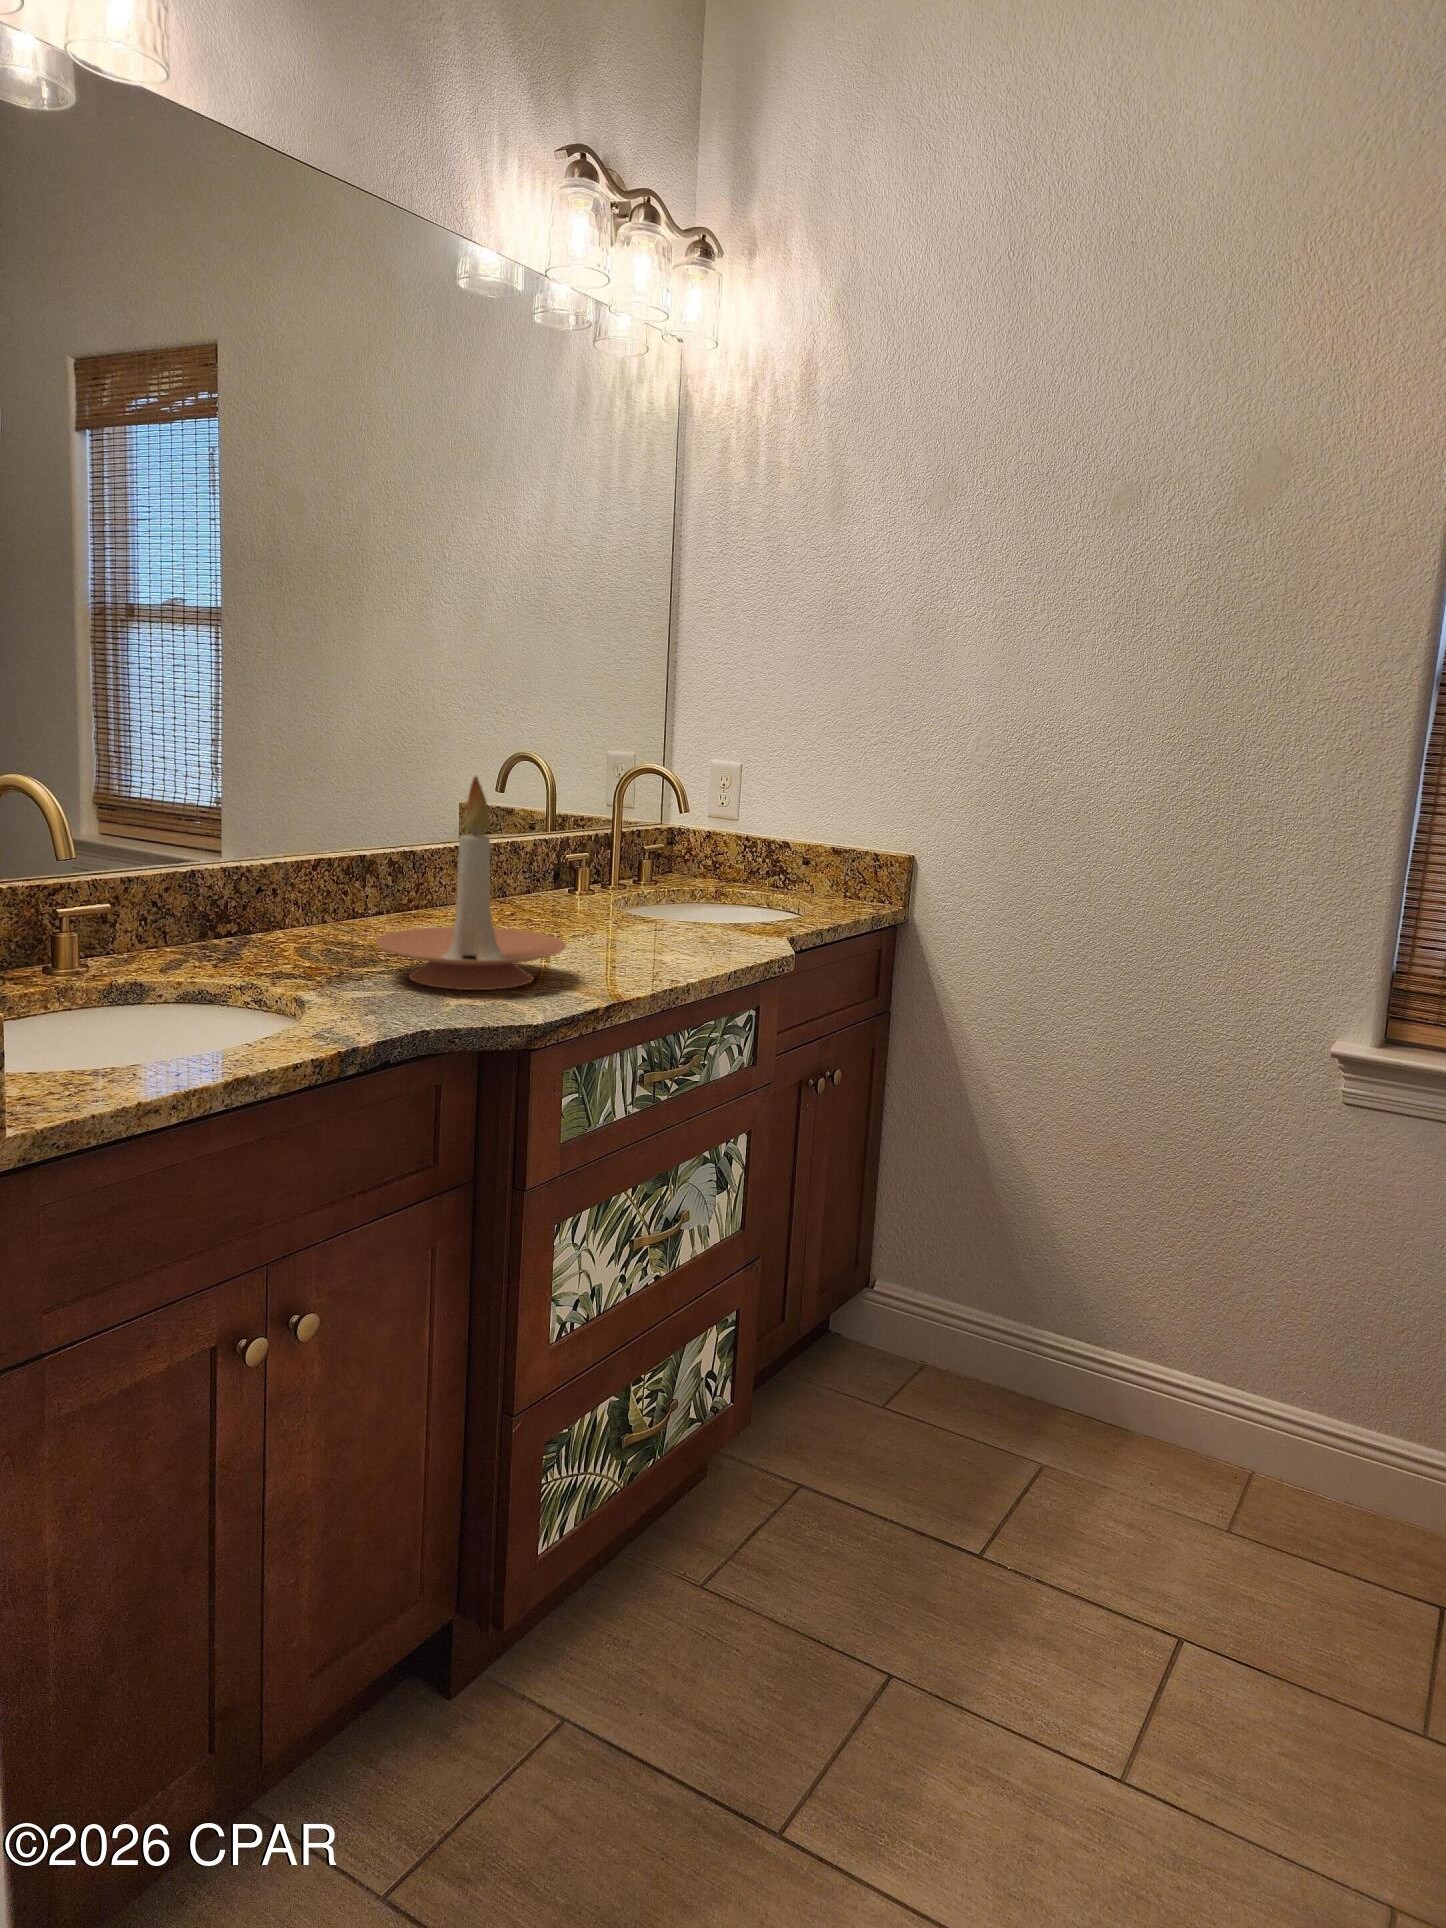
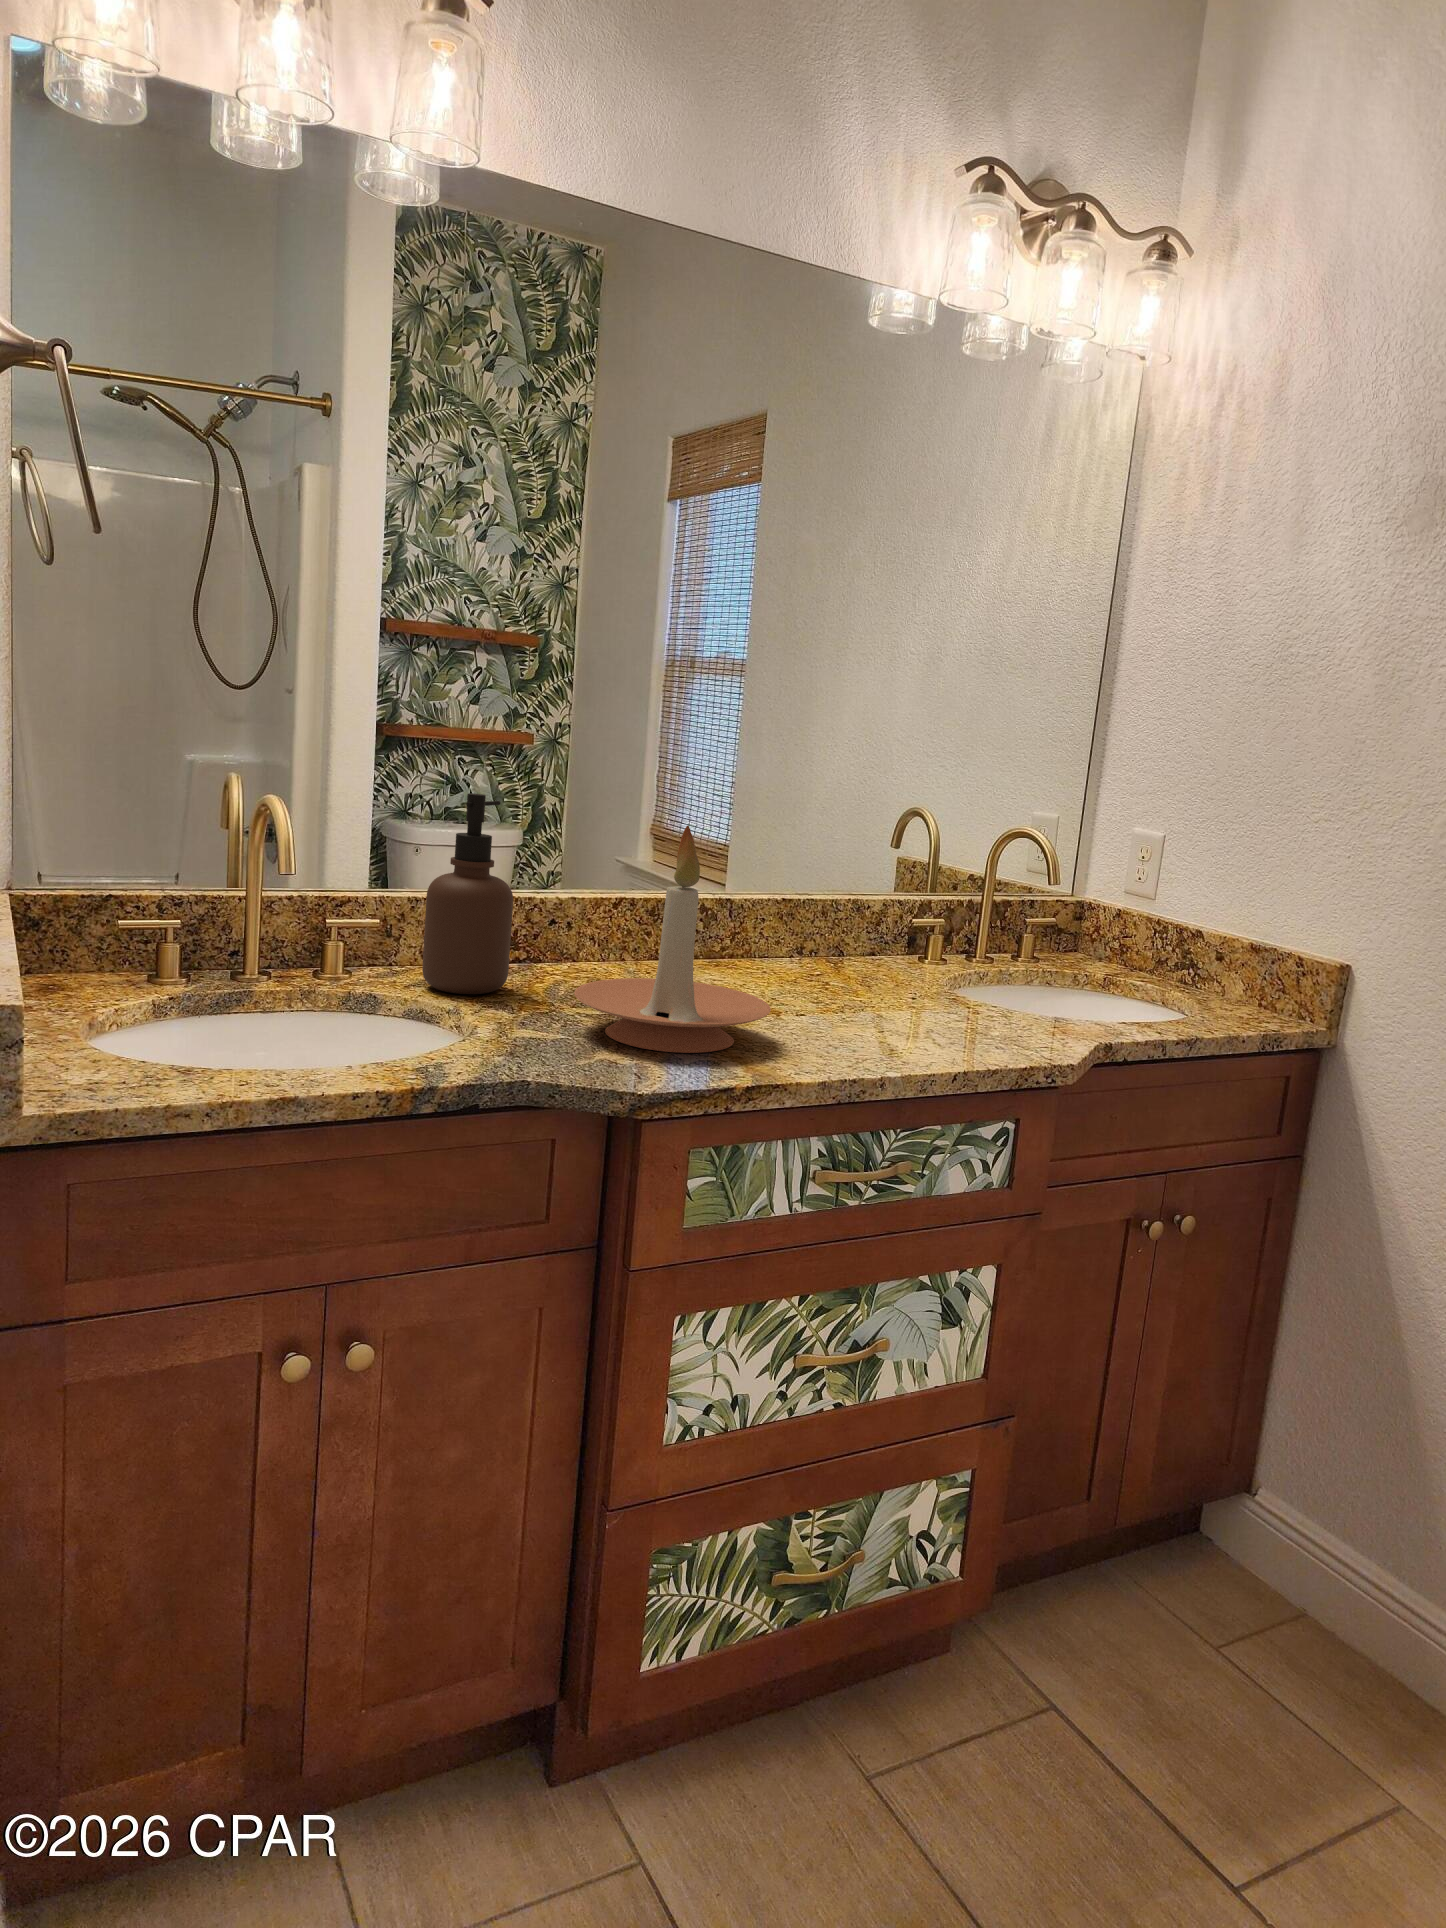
soap dispenser: none [171,761,266,969] -> present [422,793,513,994]

